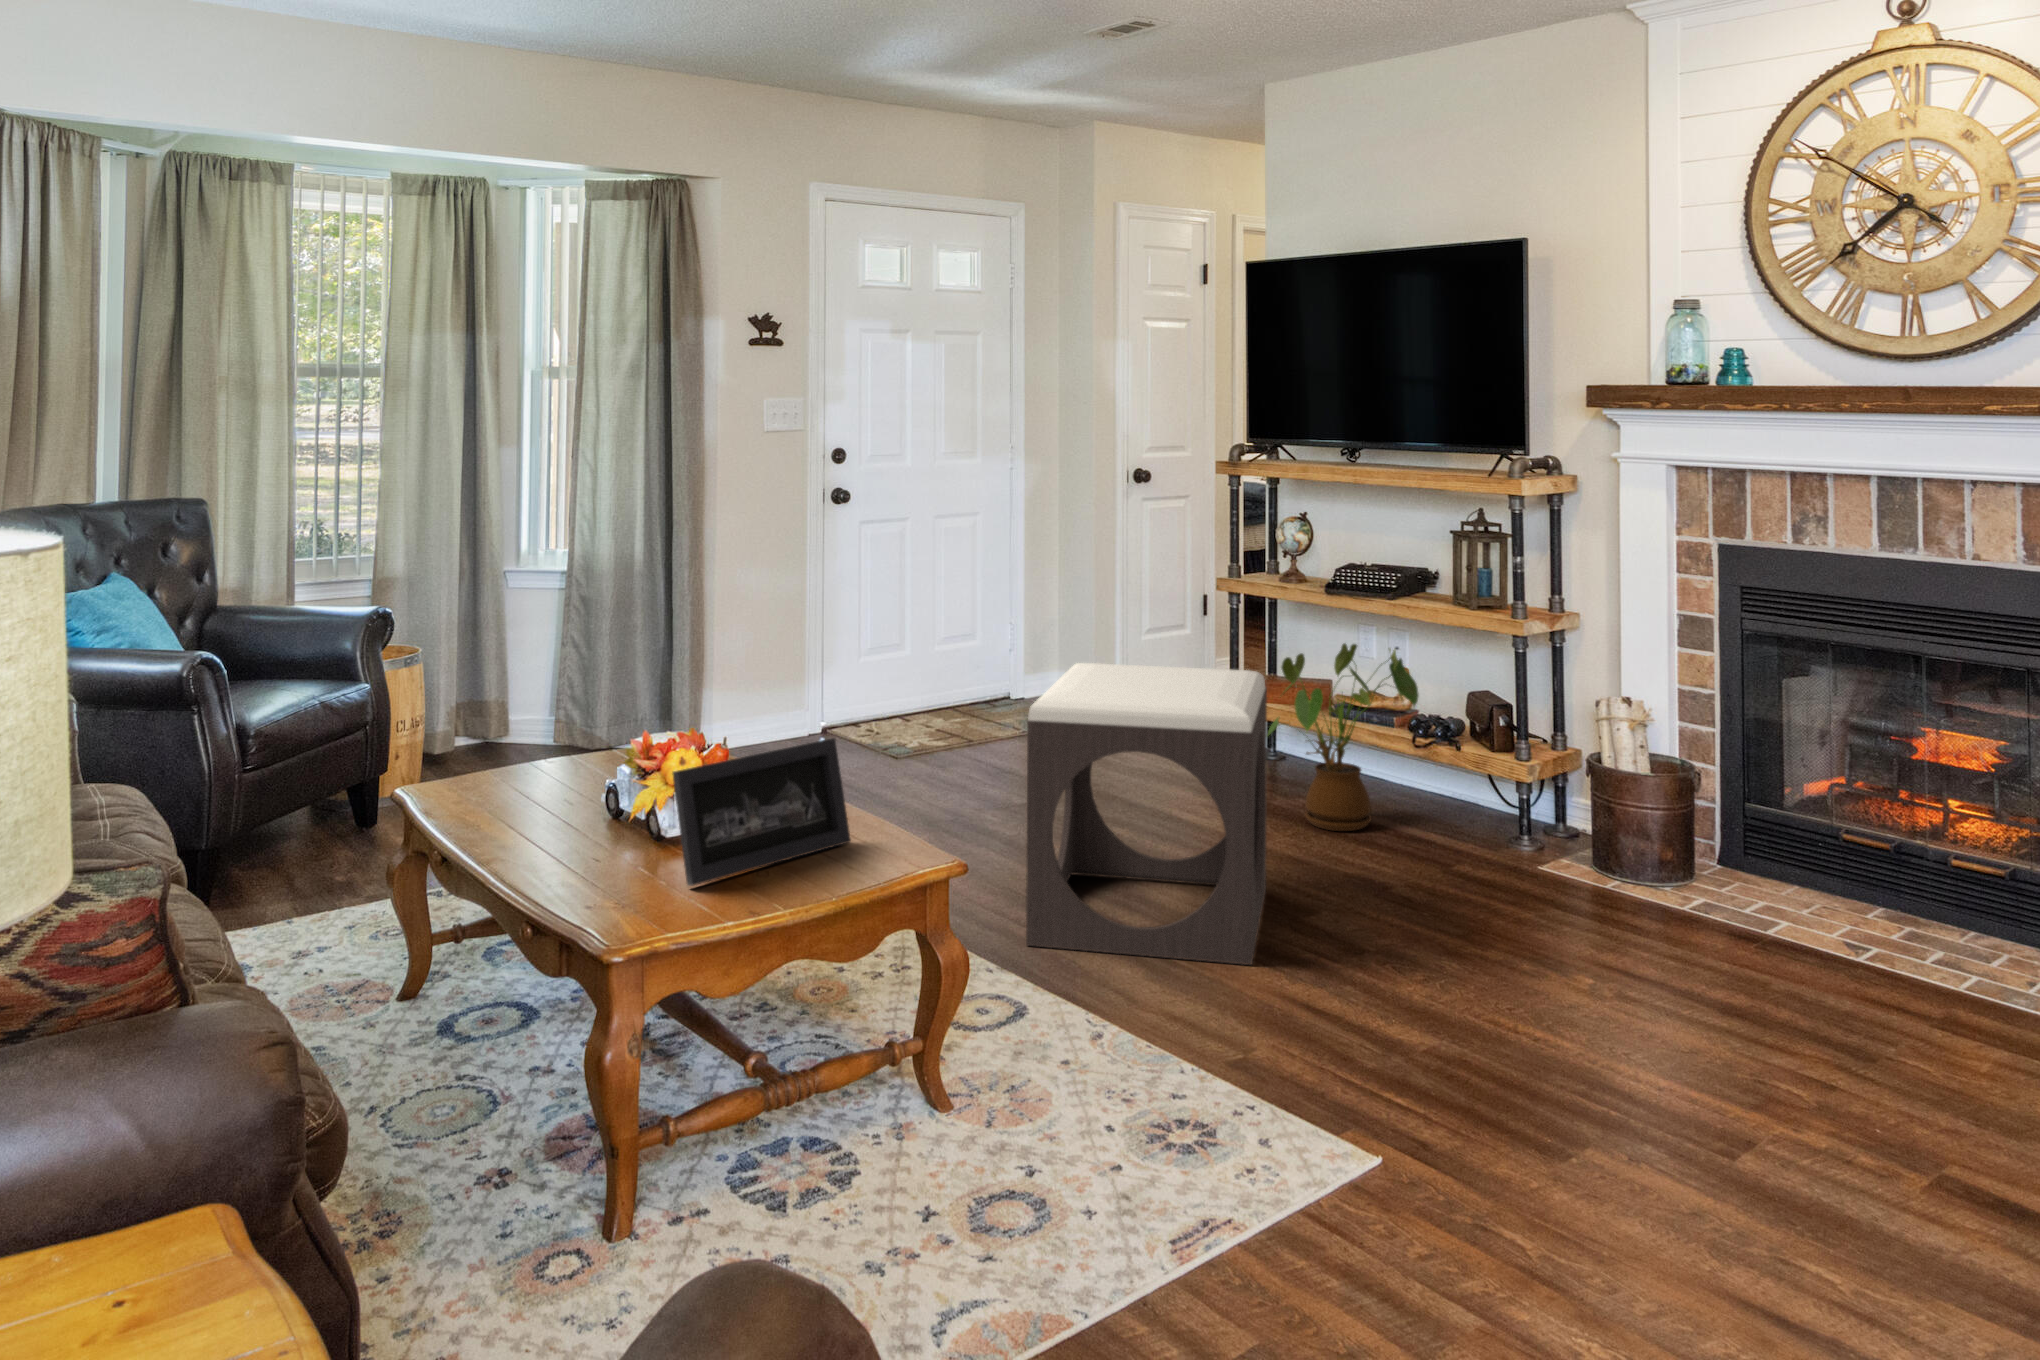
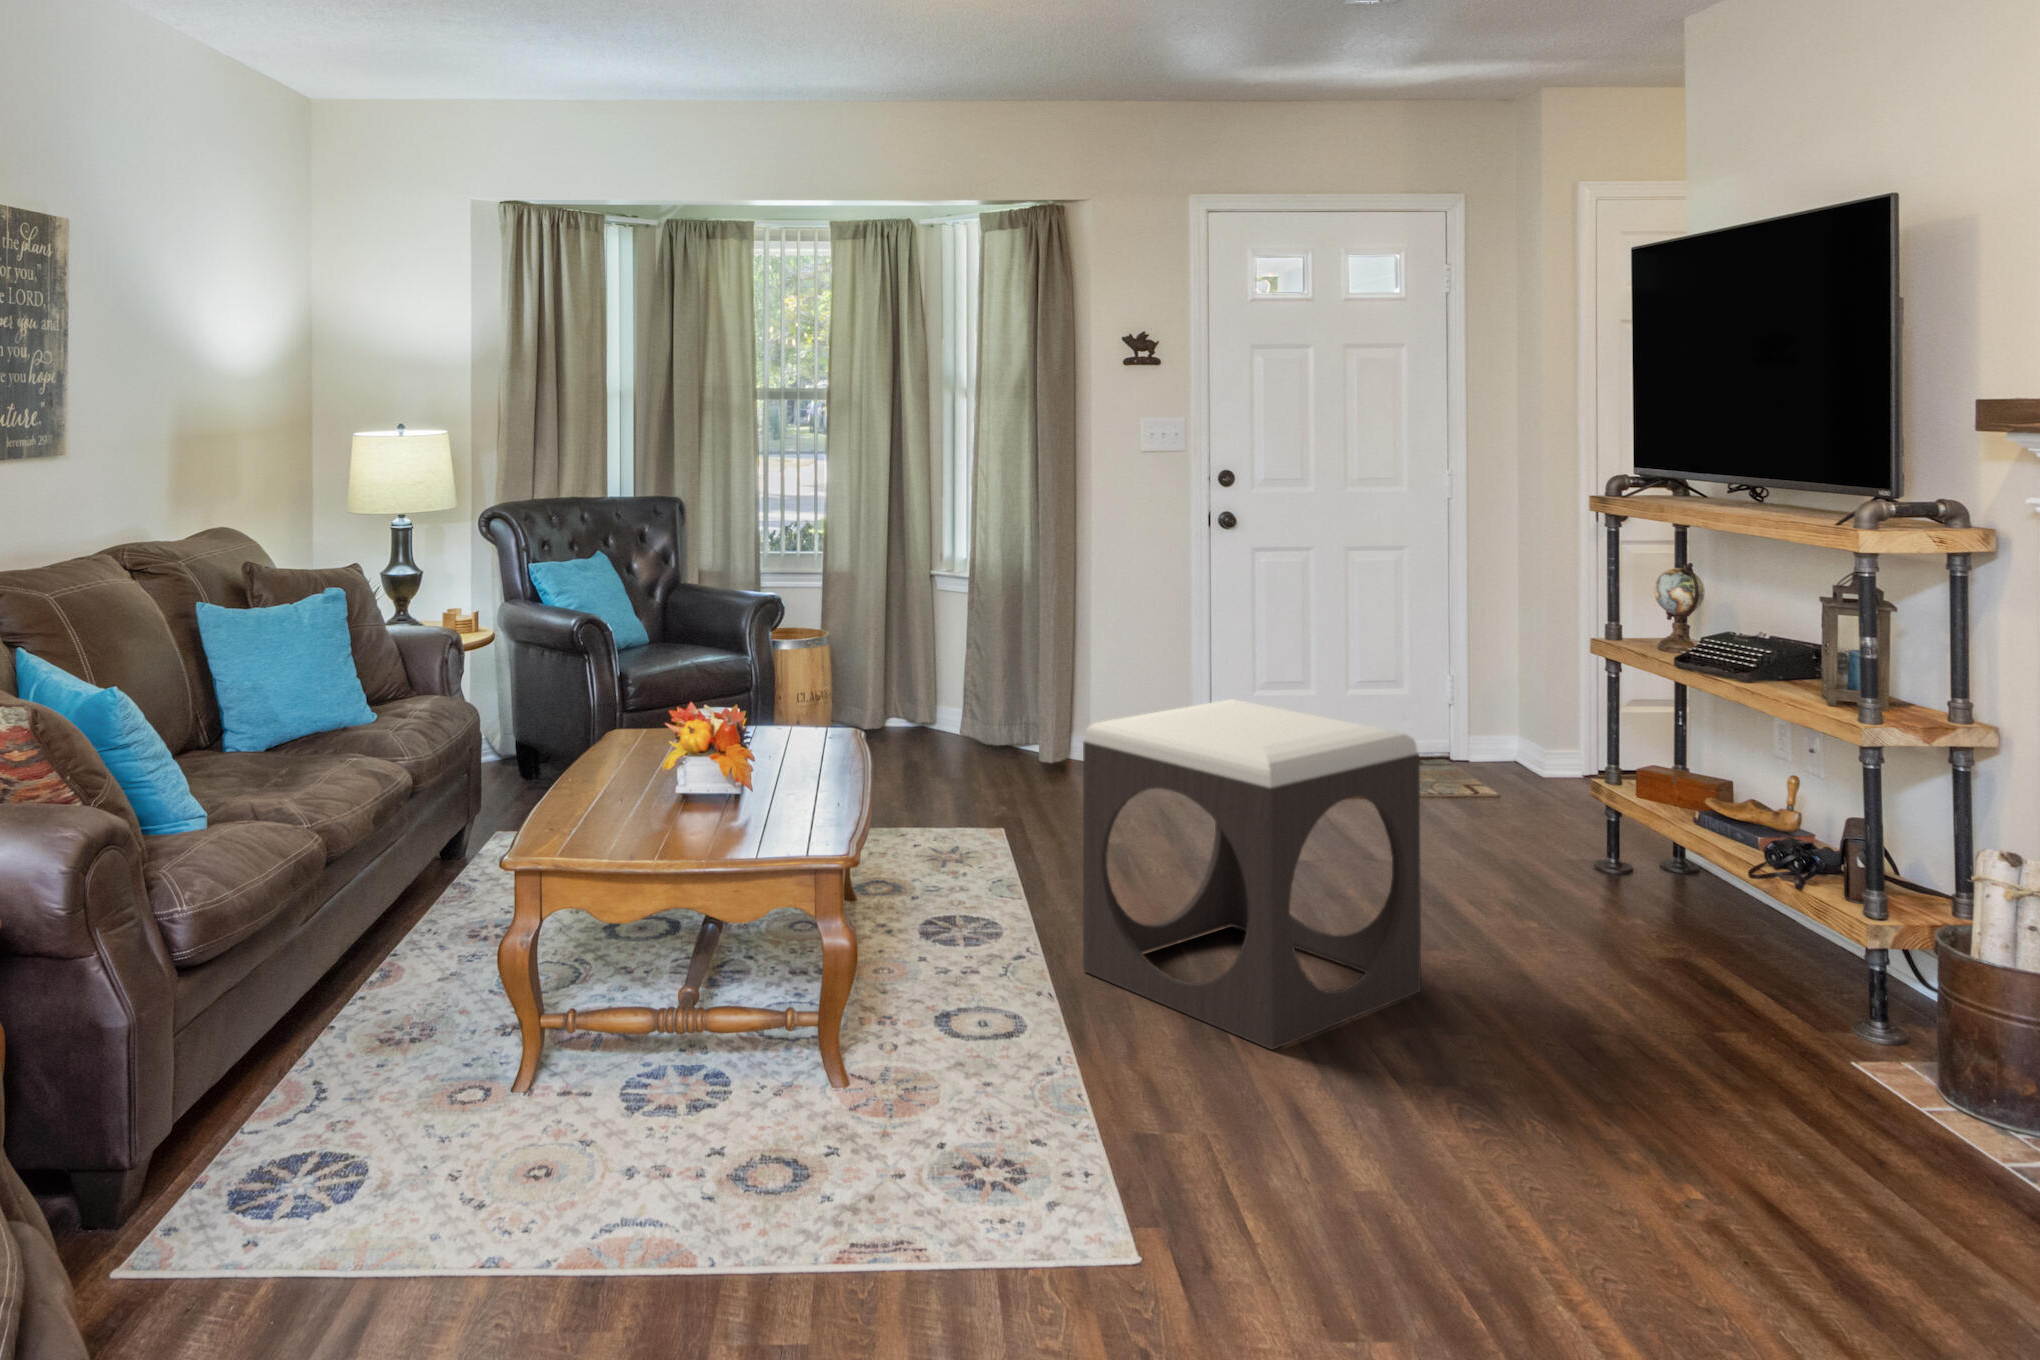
house plant: present [1267,643,1419,831] -> none [1537,727,1746,966]
picture frame: present [672,738,851,886] -> none [613,714,778,811]

